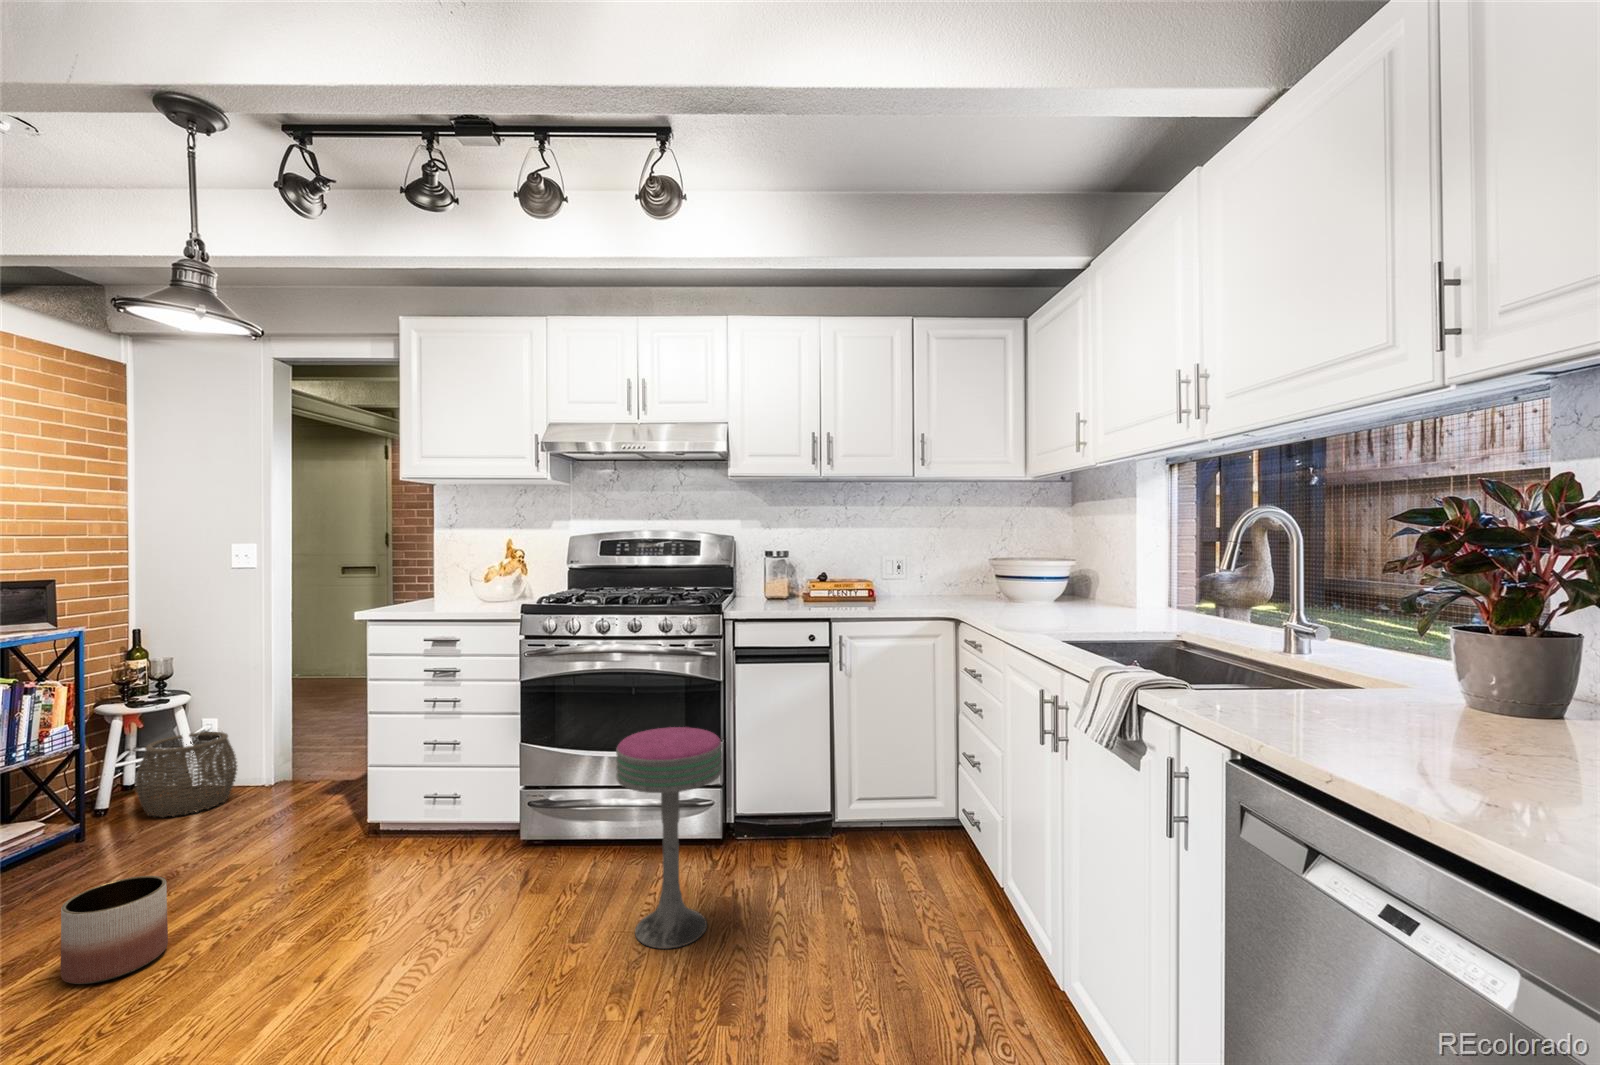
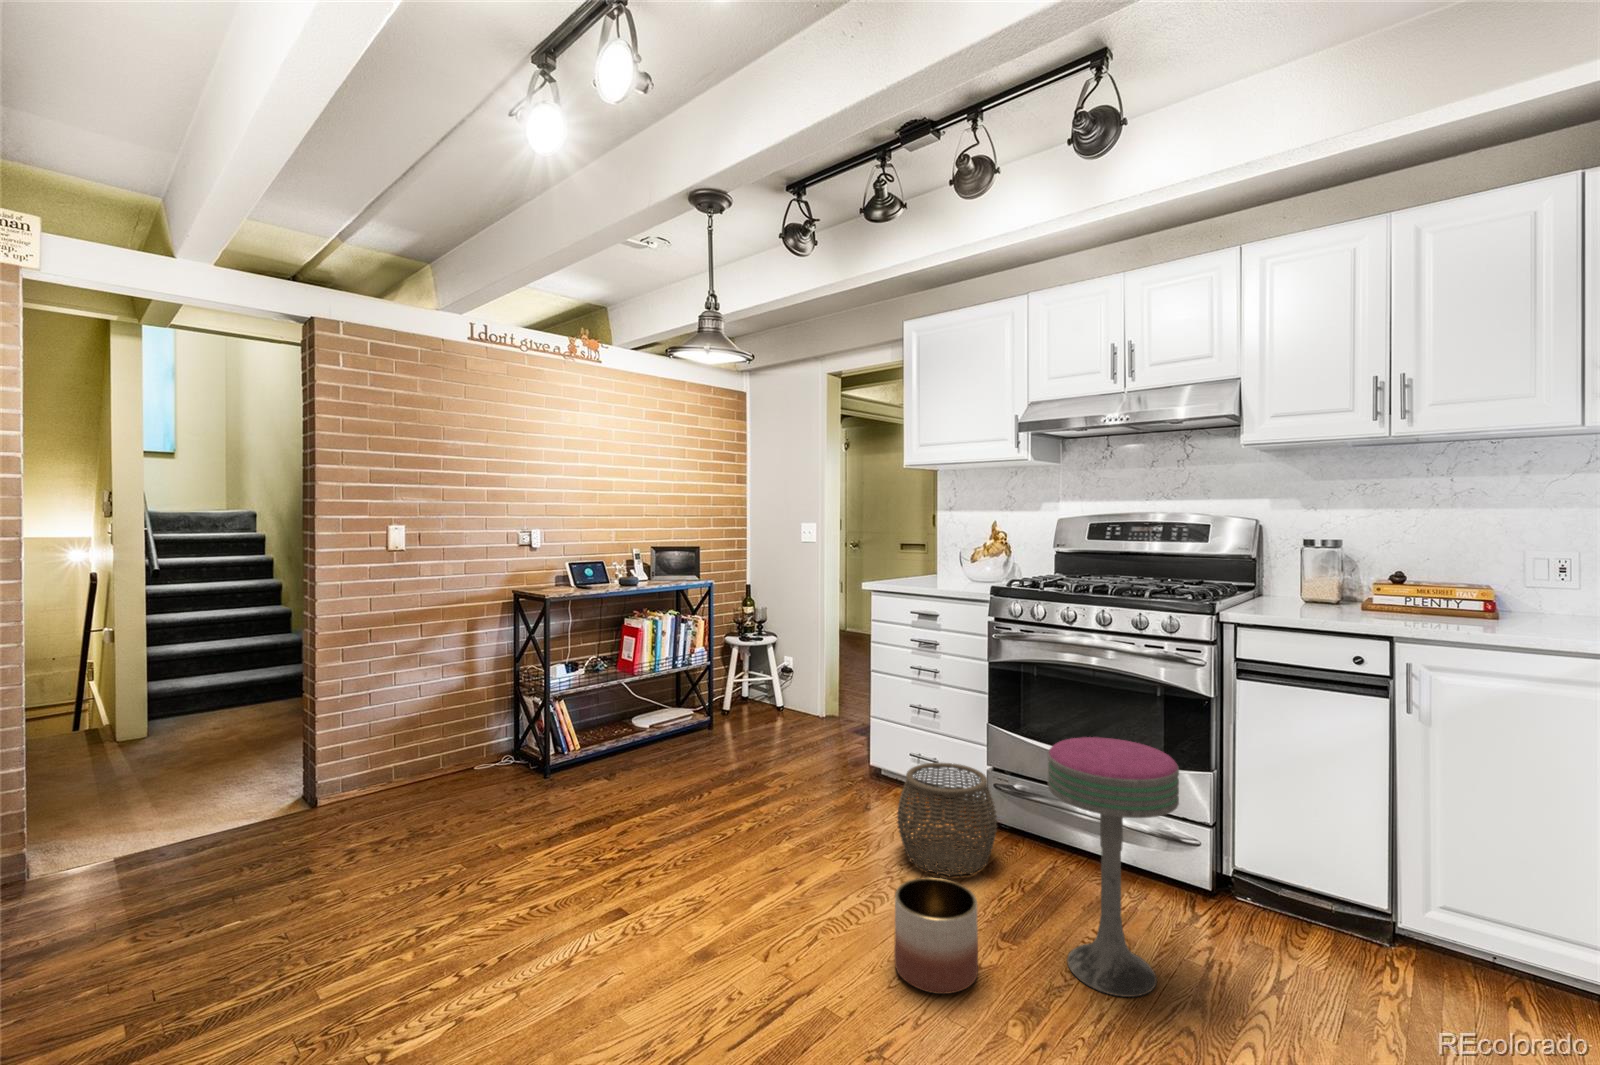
woven basket: present [135,732,237,817] -> present [897,763,997,876]
planter: present [61,876,168,984] -> present [894,877,978,994]

